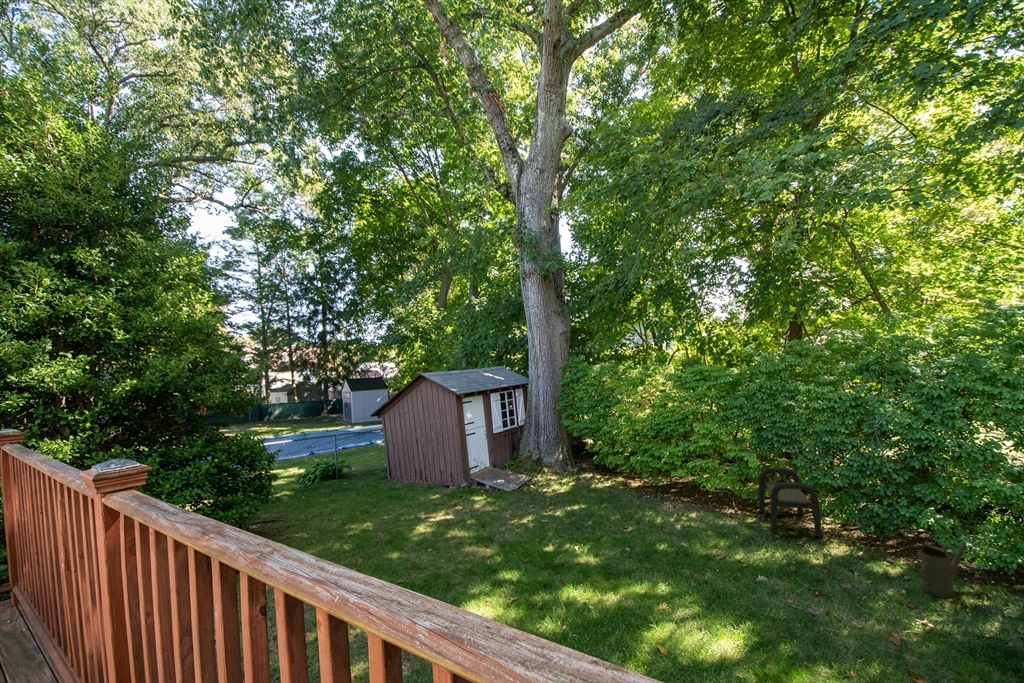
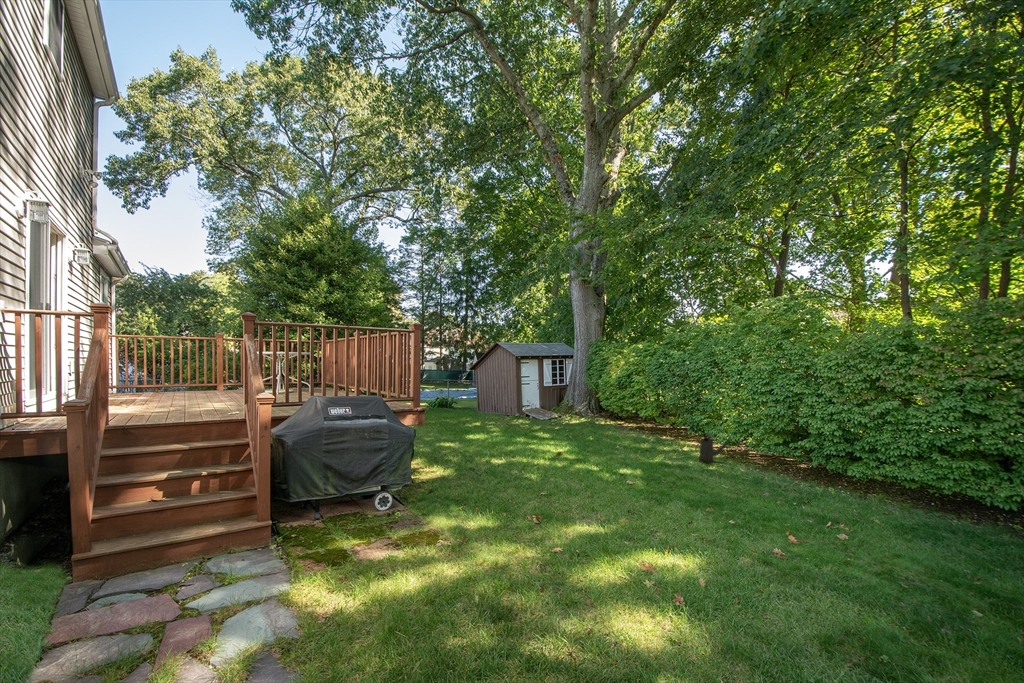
bench: present [758,467,822,537] -> none [665,410,704,447]

